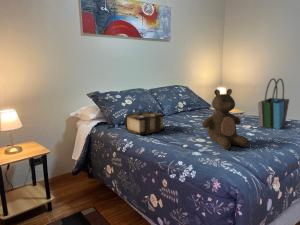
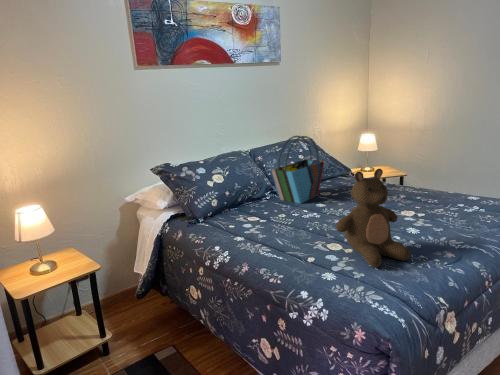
tote bag: present [258,78,289,129] -> present [272,136,325,204]
book: present [125,111,165,135] -> none [214,196,278,240]

